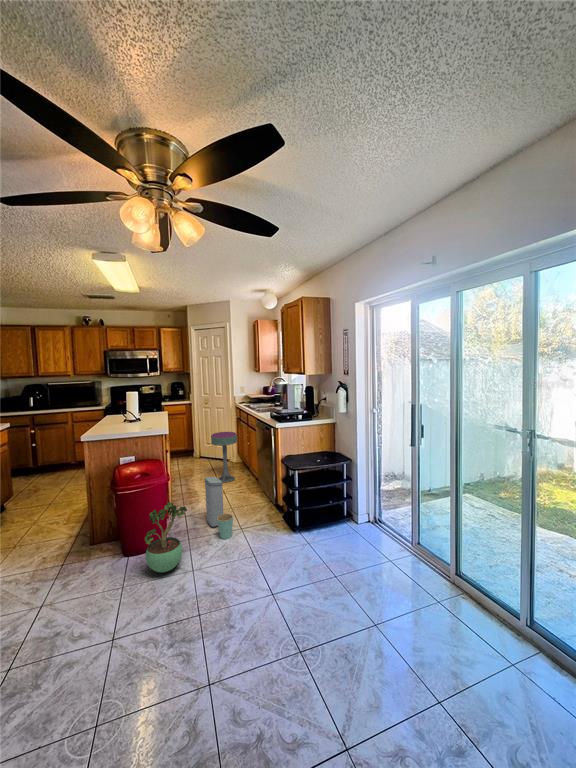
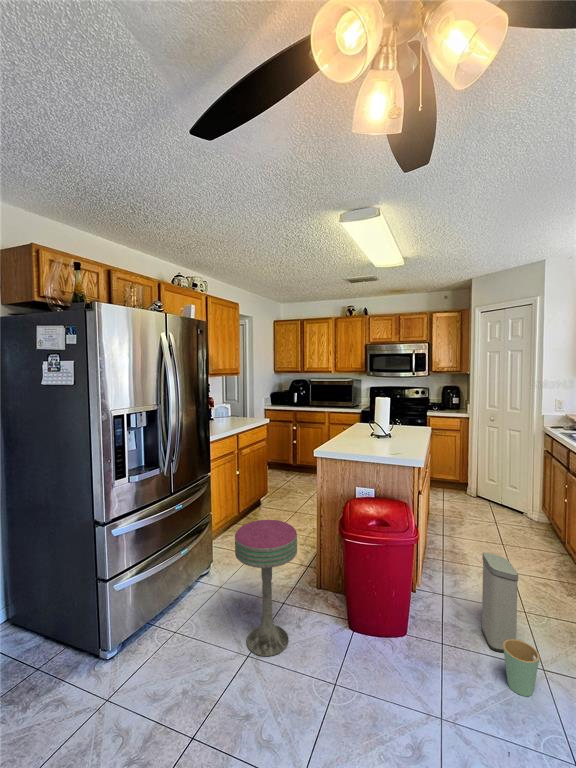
bar stool: present [211,432,237,482] -> present [235,520,297,656]
potted plant: present [145,502,187,572] -> none [366,594,444,717]

